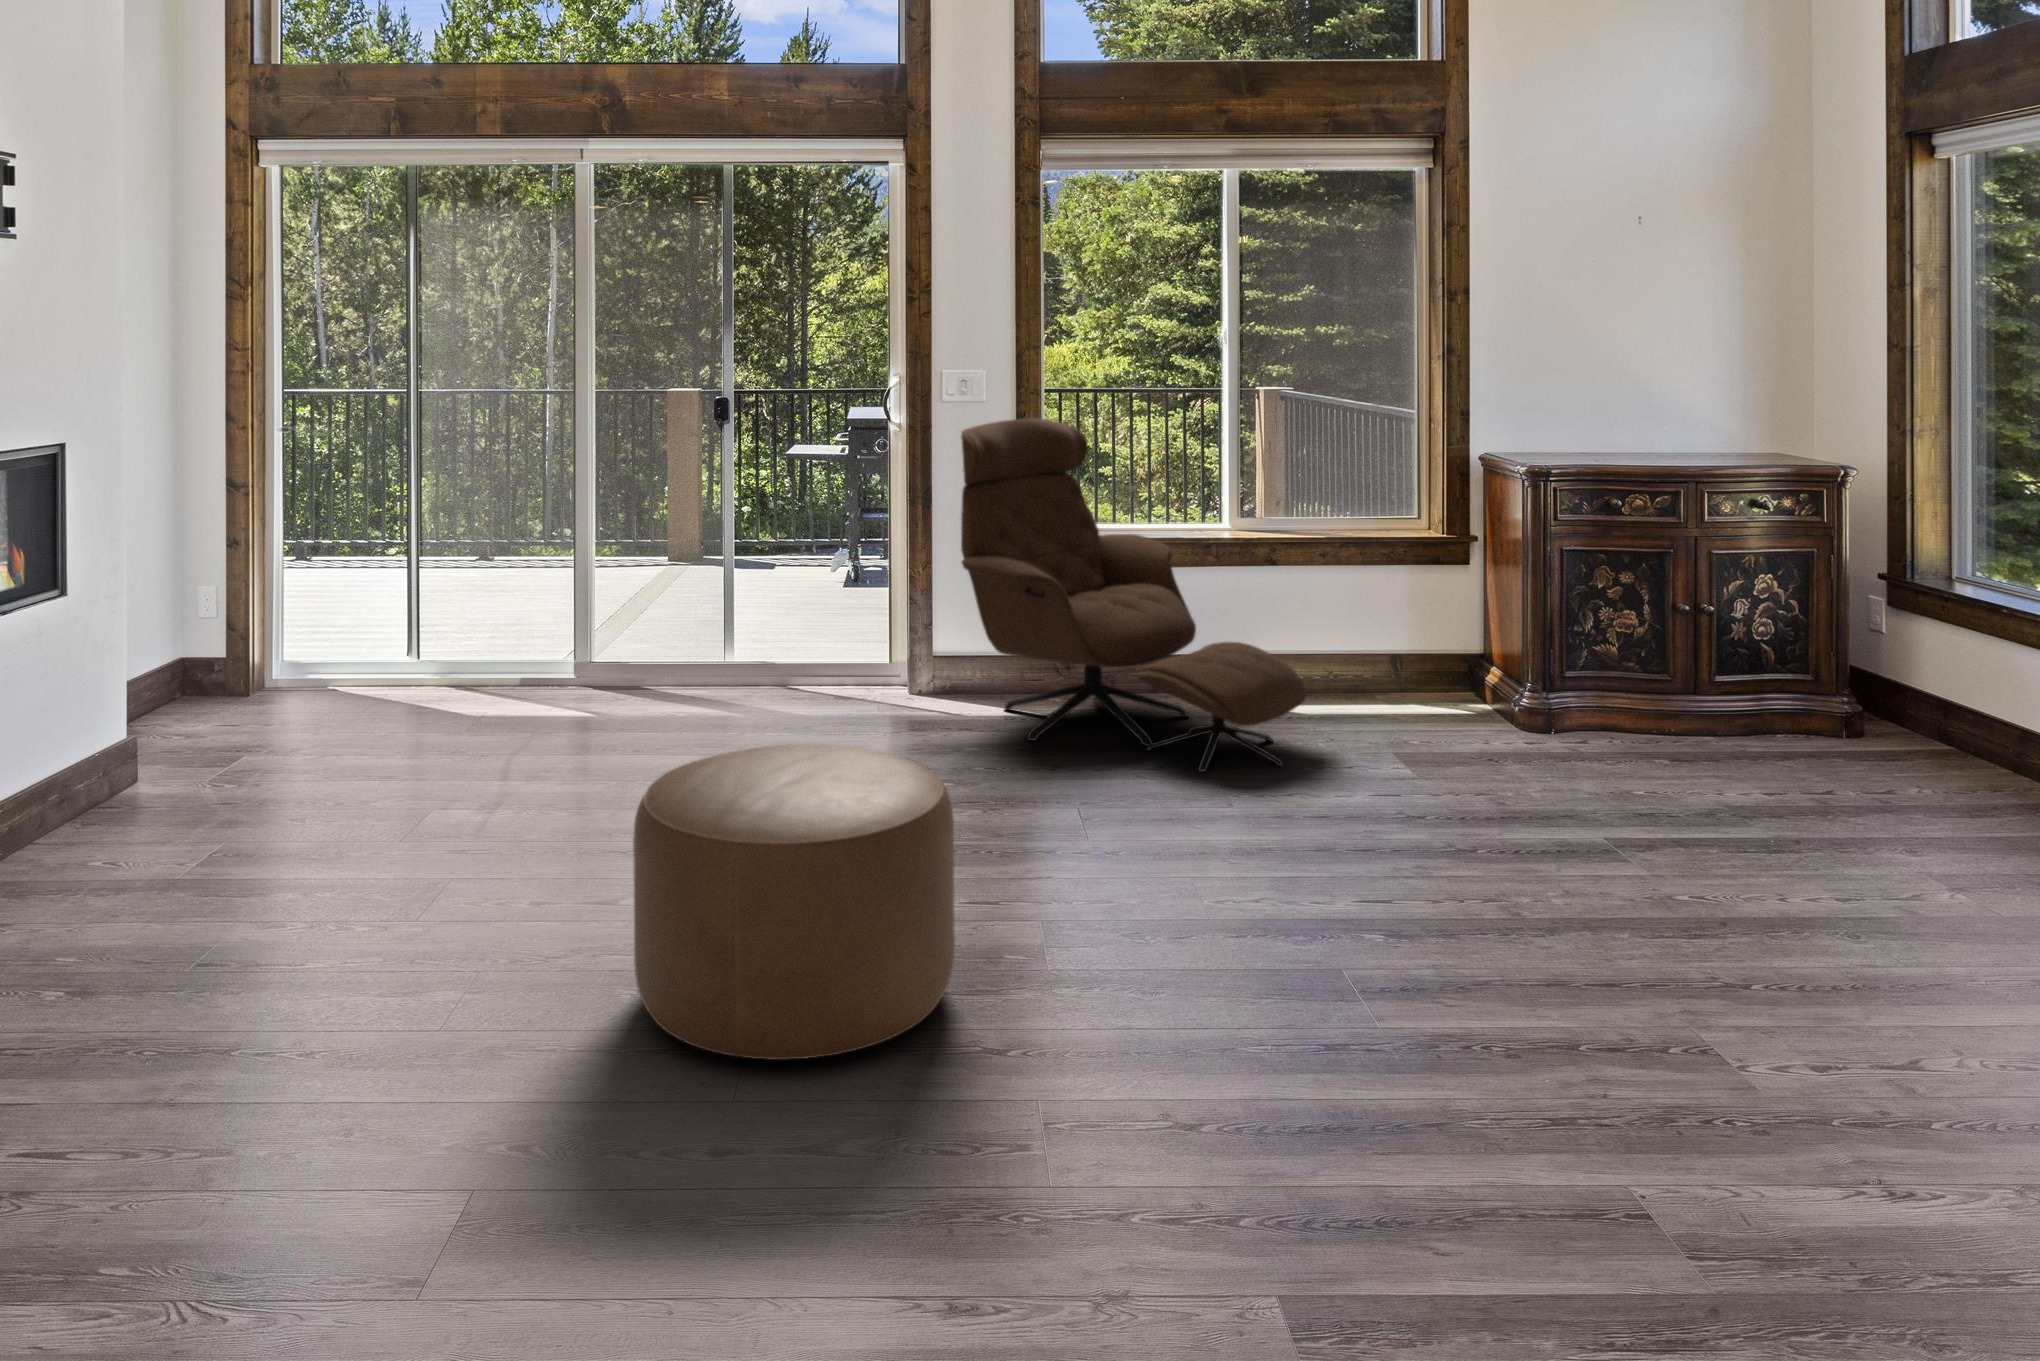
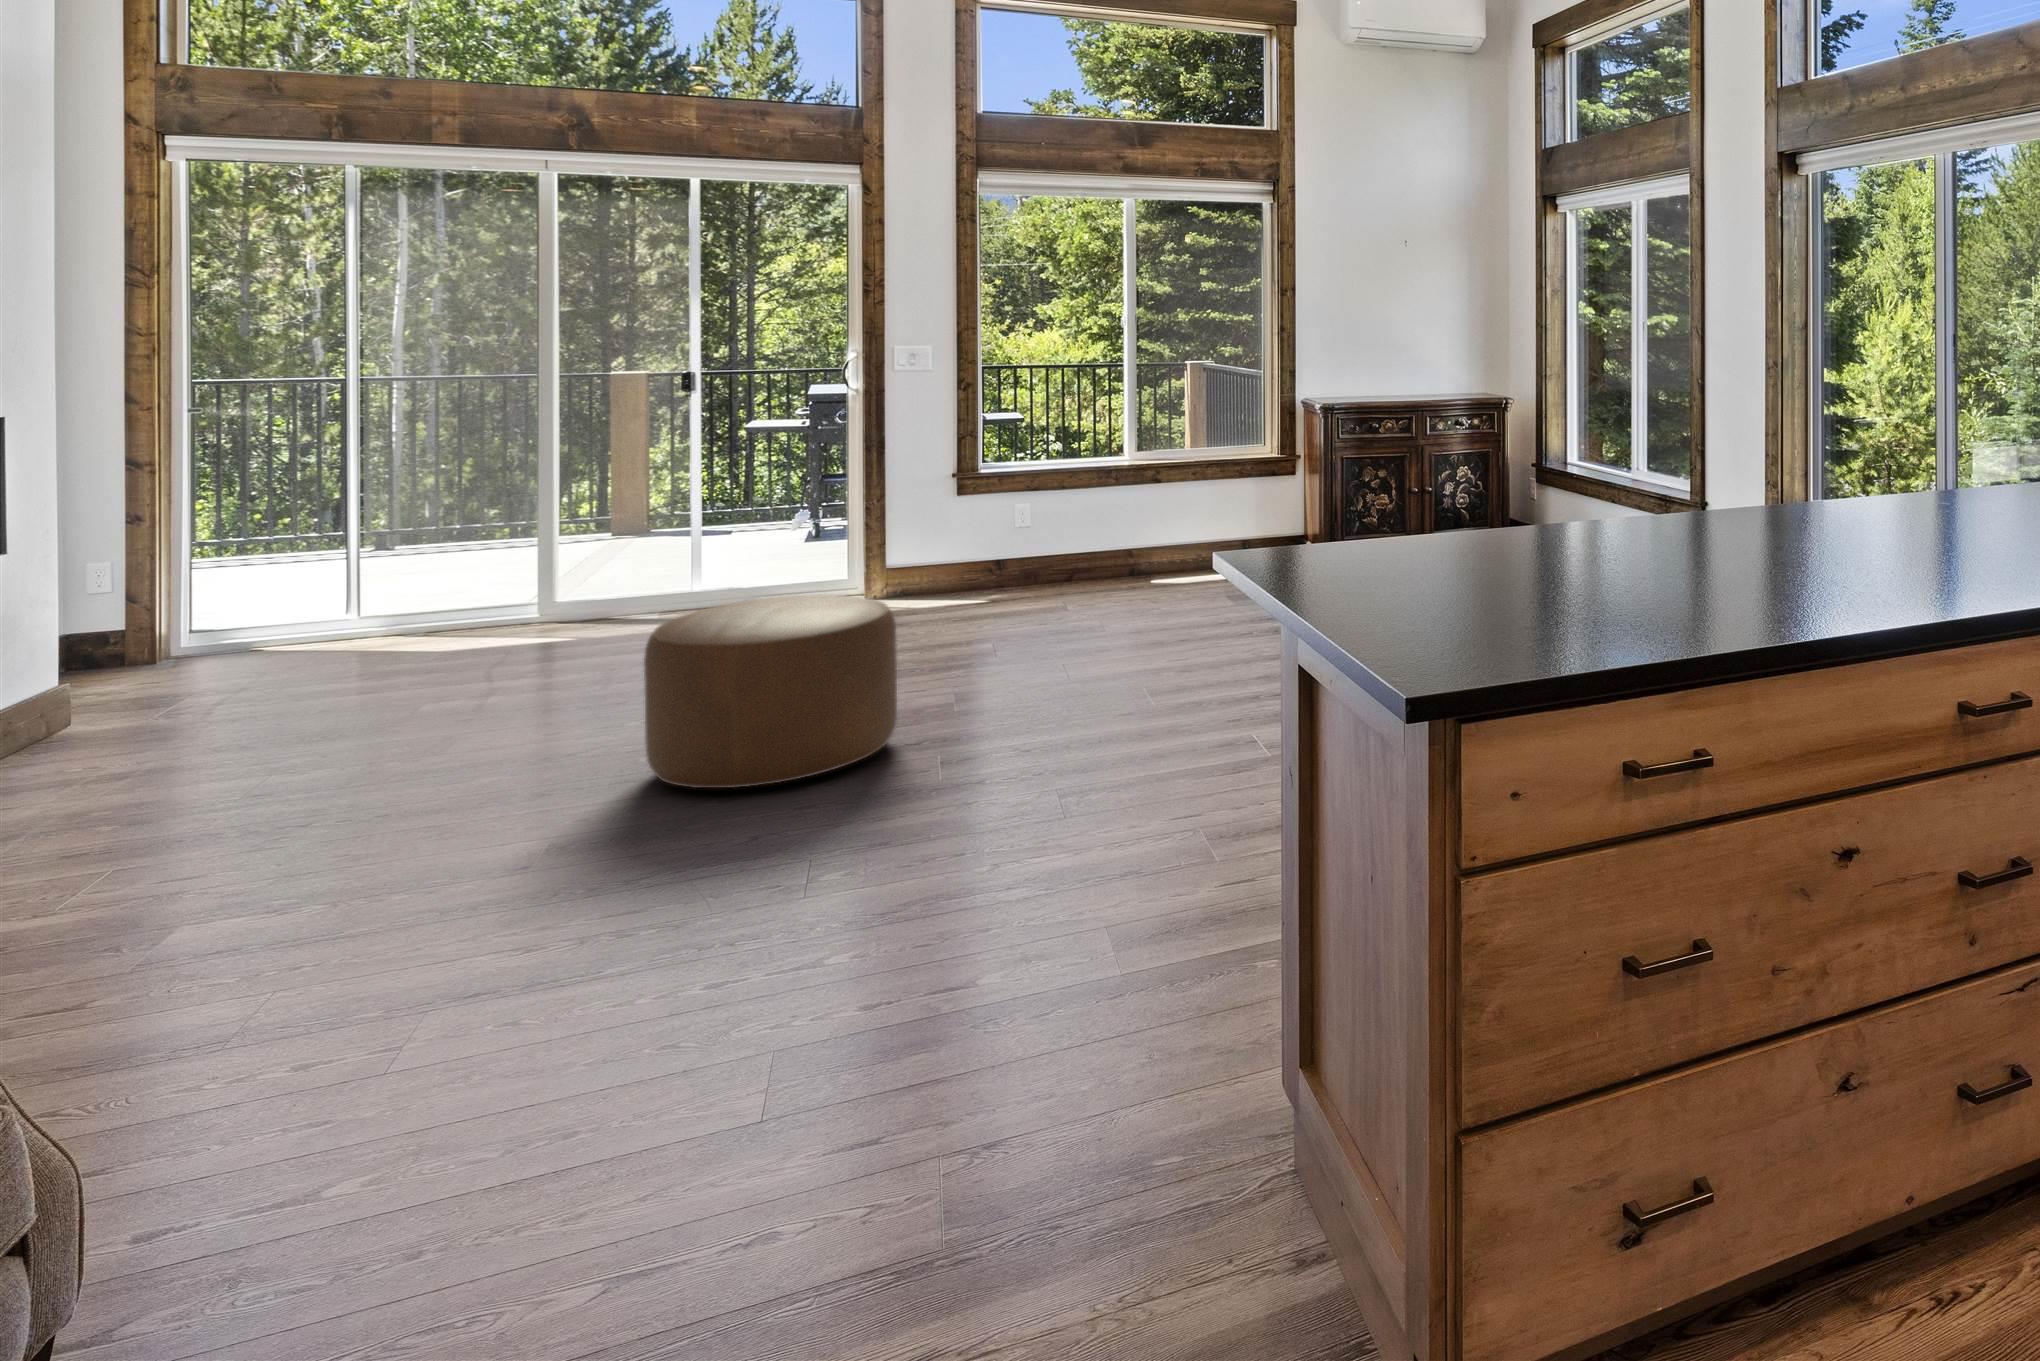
lounge chair: present [961,419,1306,772] -> none [908,383,1172,622]

